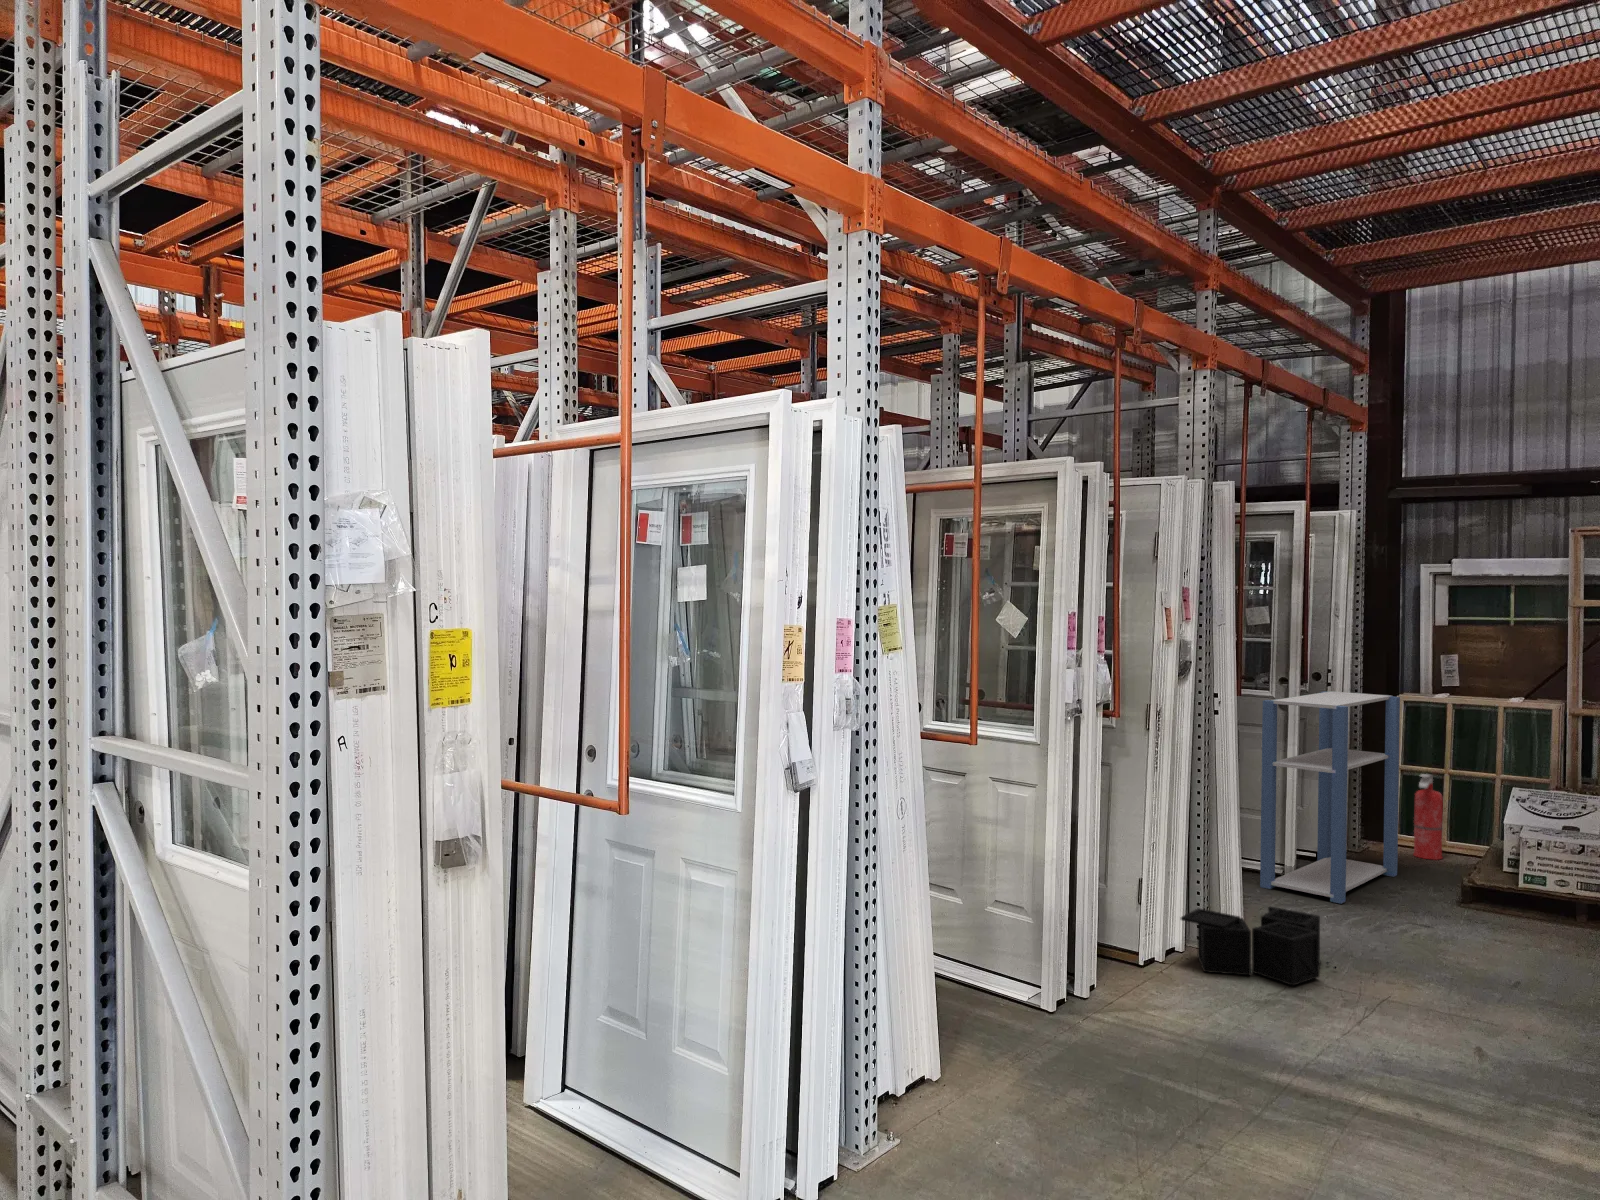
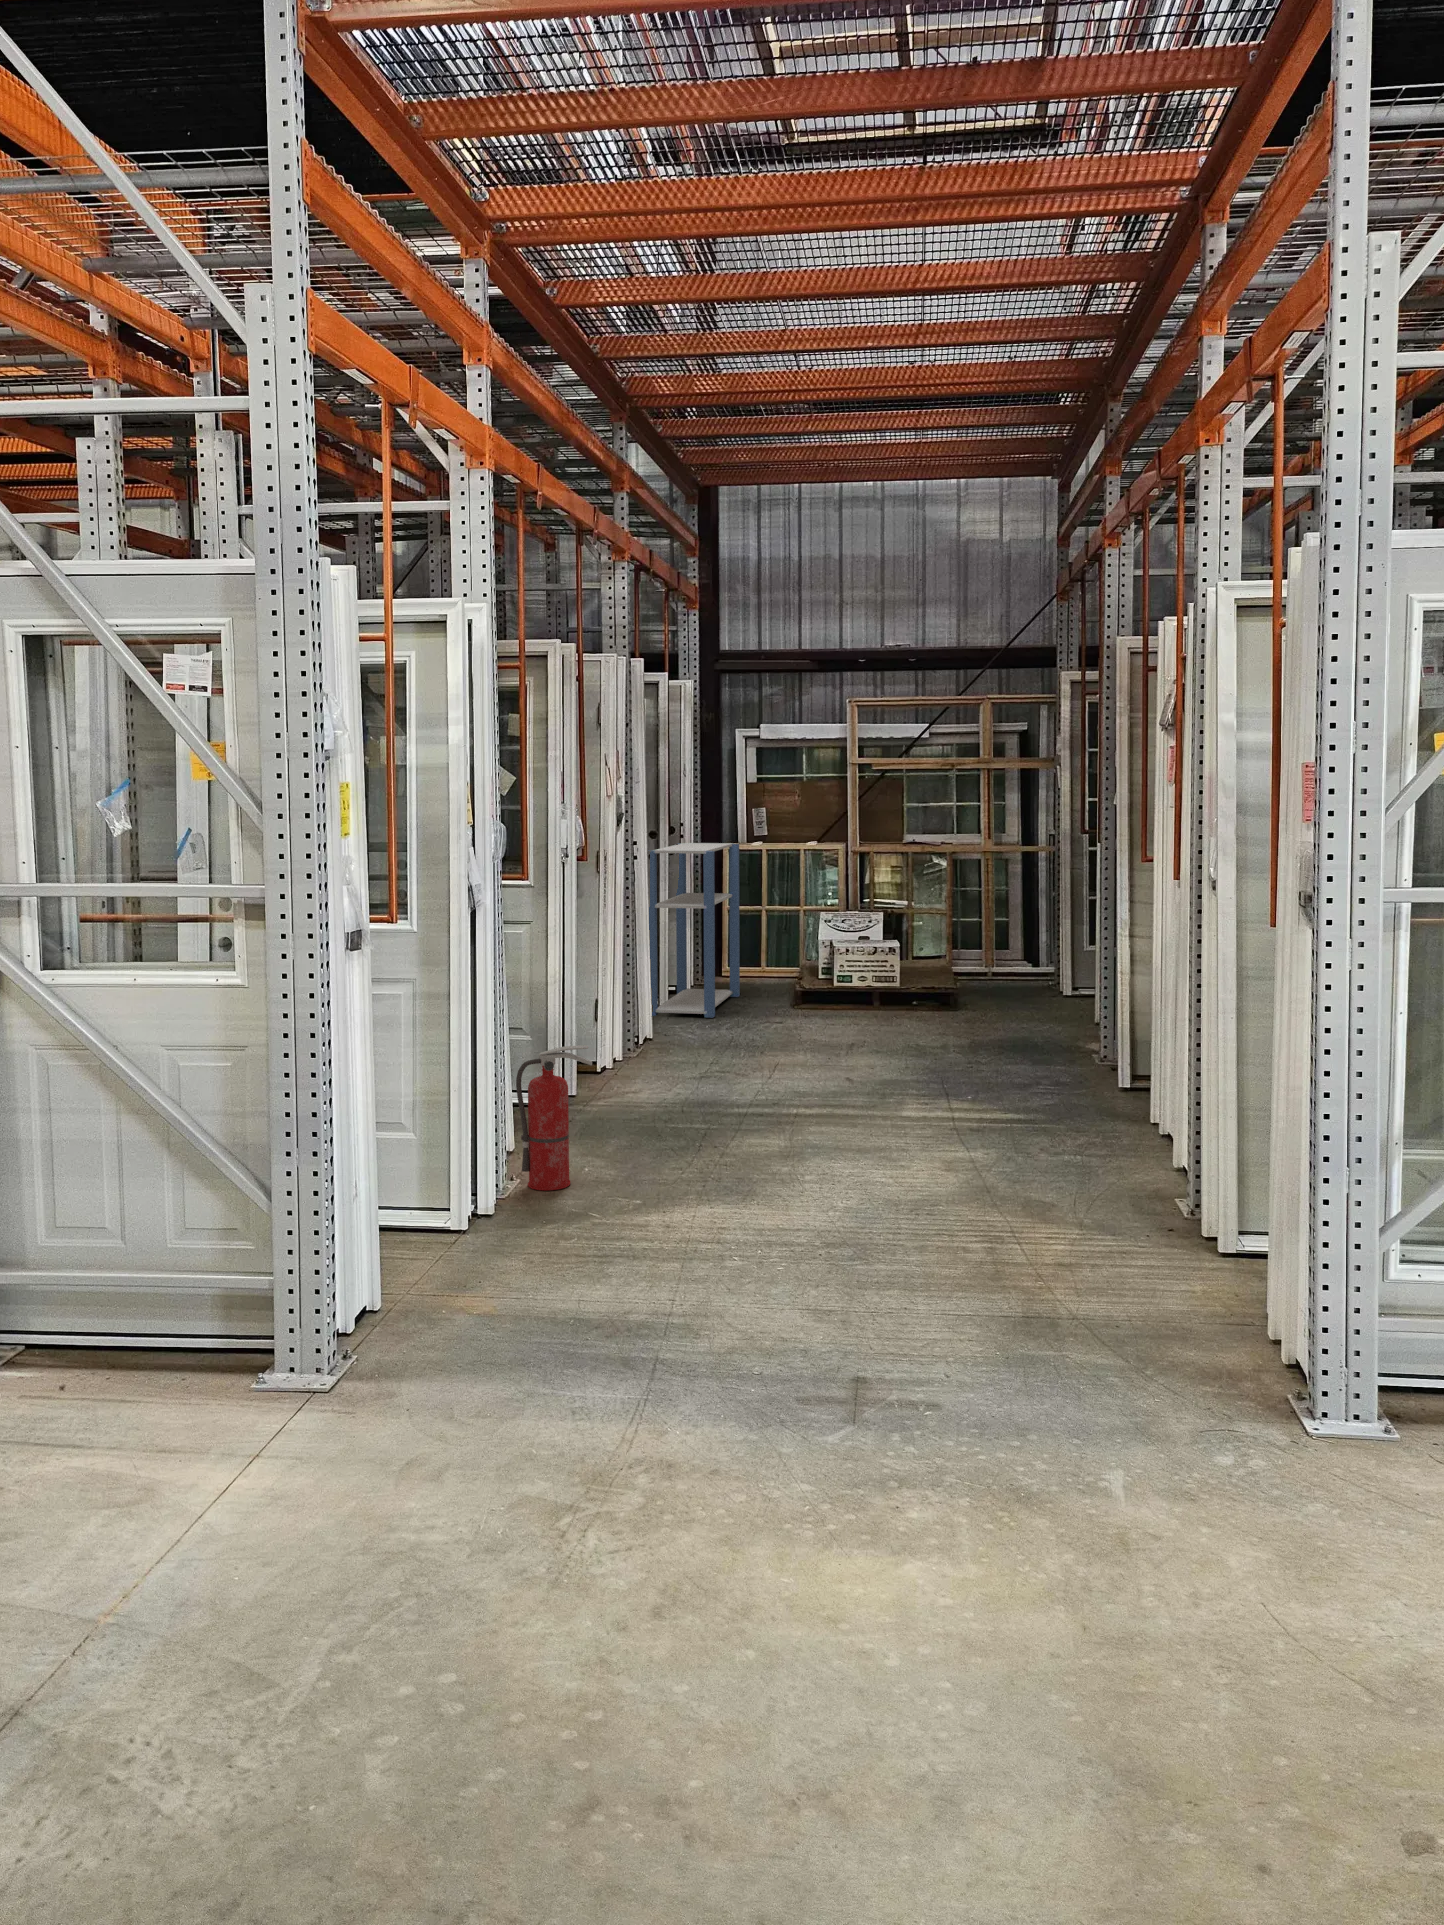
fire extinguisher: present [1413,774,1443,860] -> present [516,1045,592,1191]
storage bin: present [1181,907,1336,985] -> none [626,1016,737,1070]

